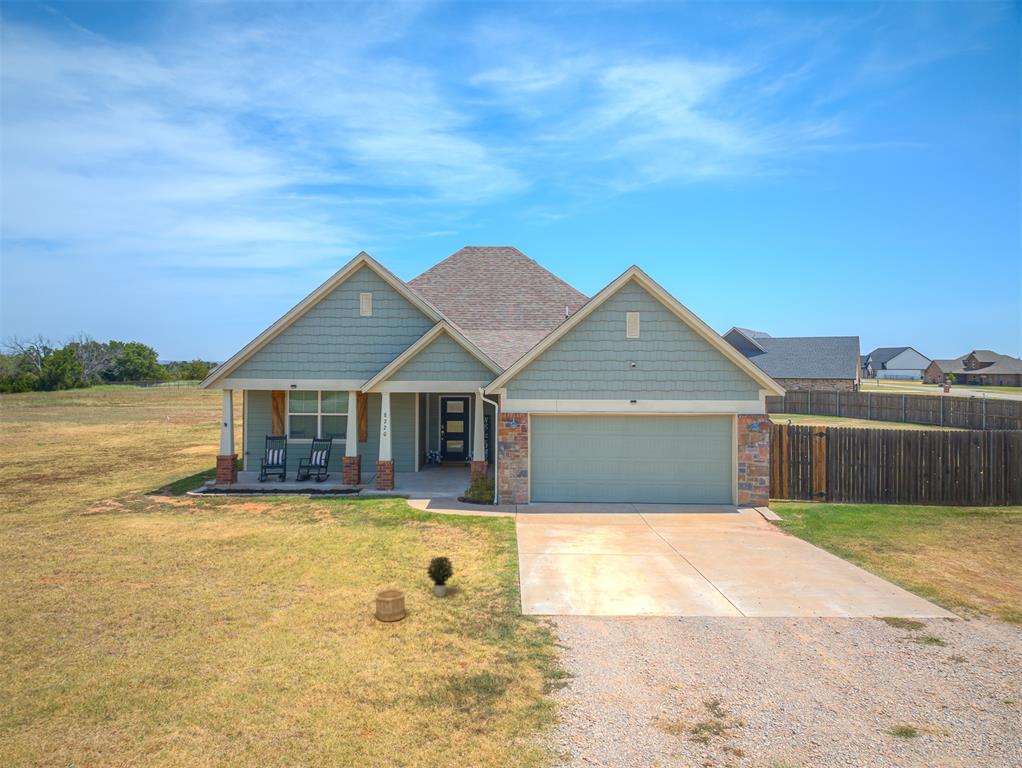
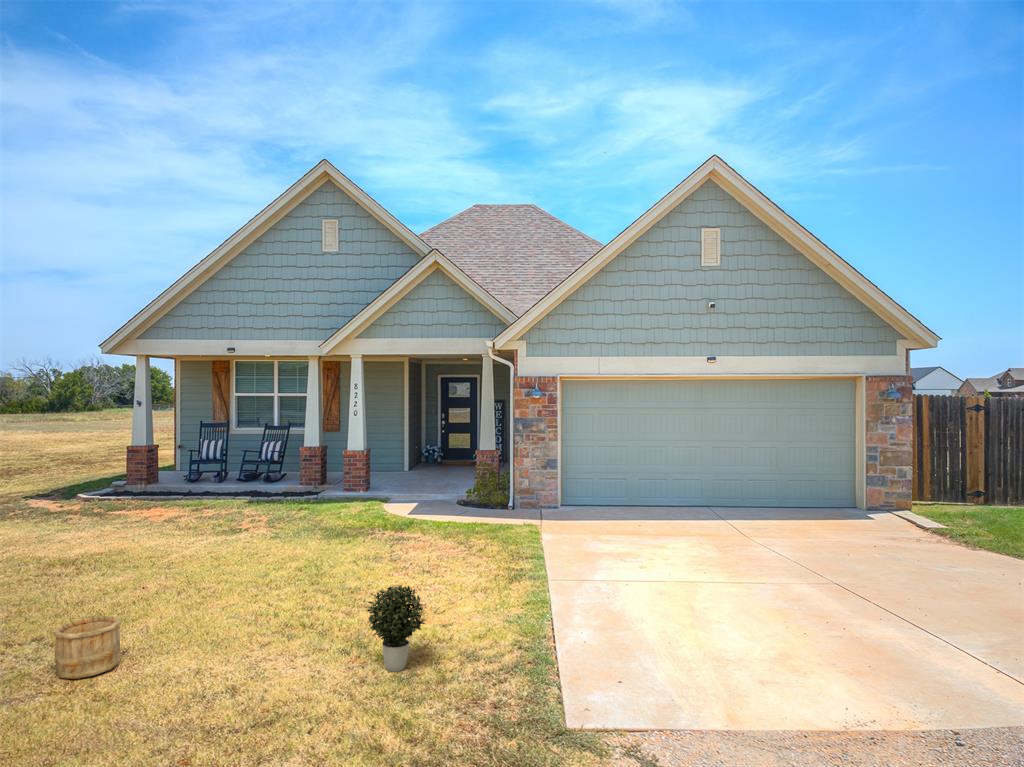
wooden bucket: present [375,589,405,622] -> present [53,616,121,679]

